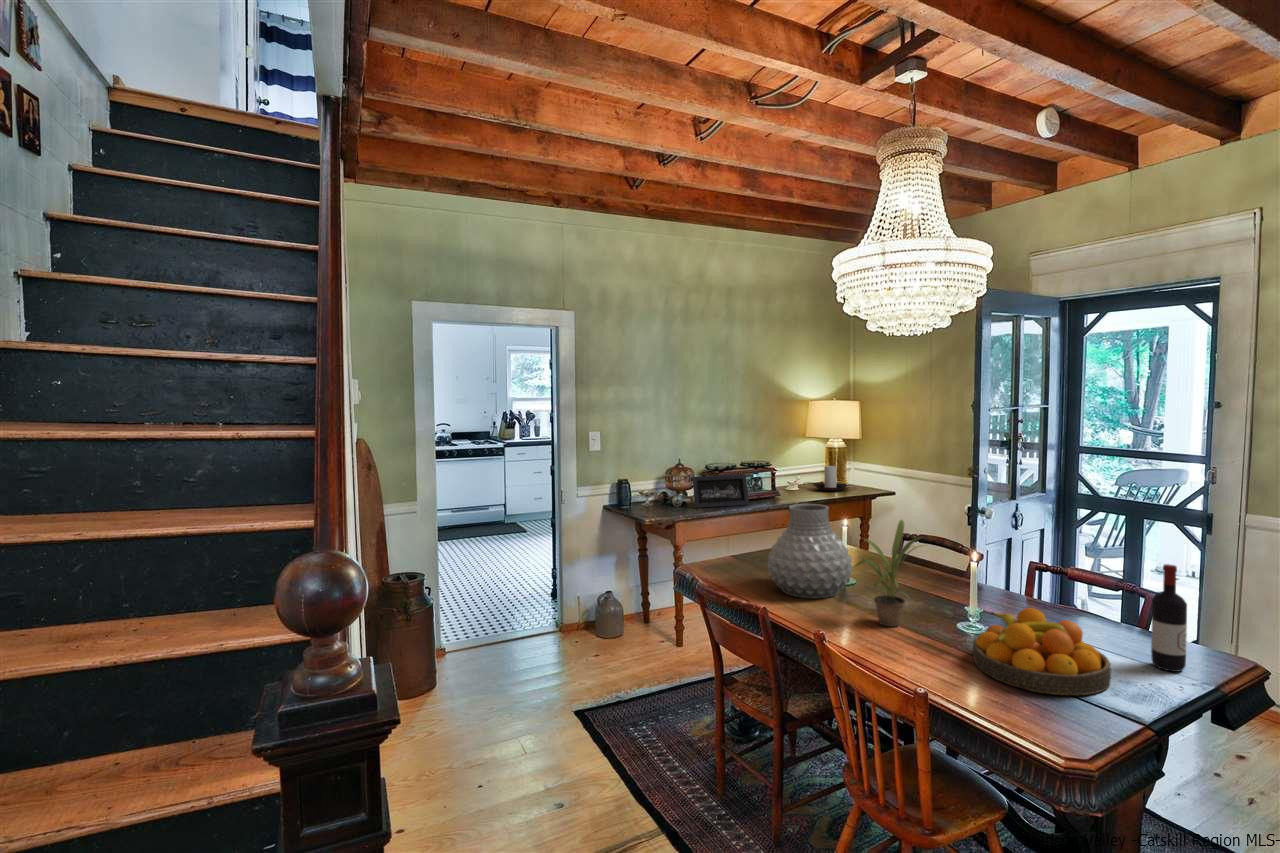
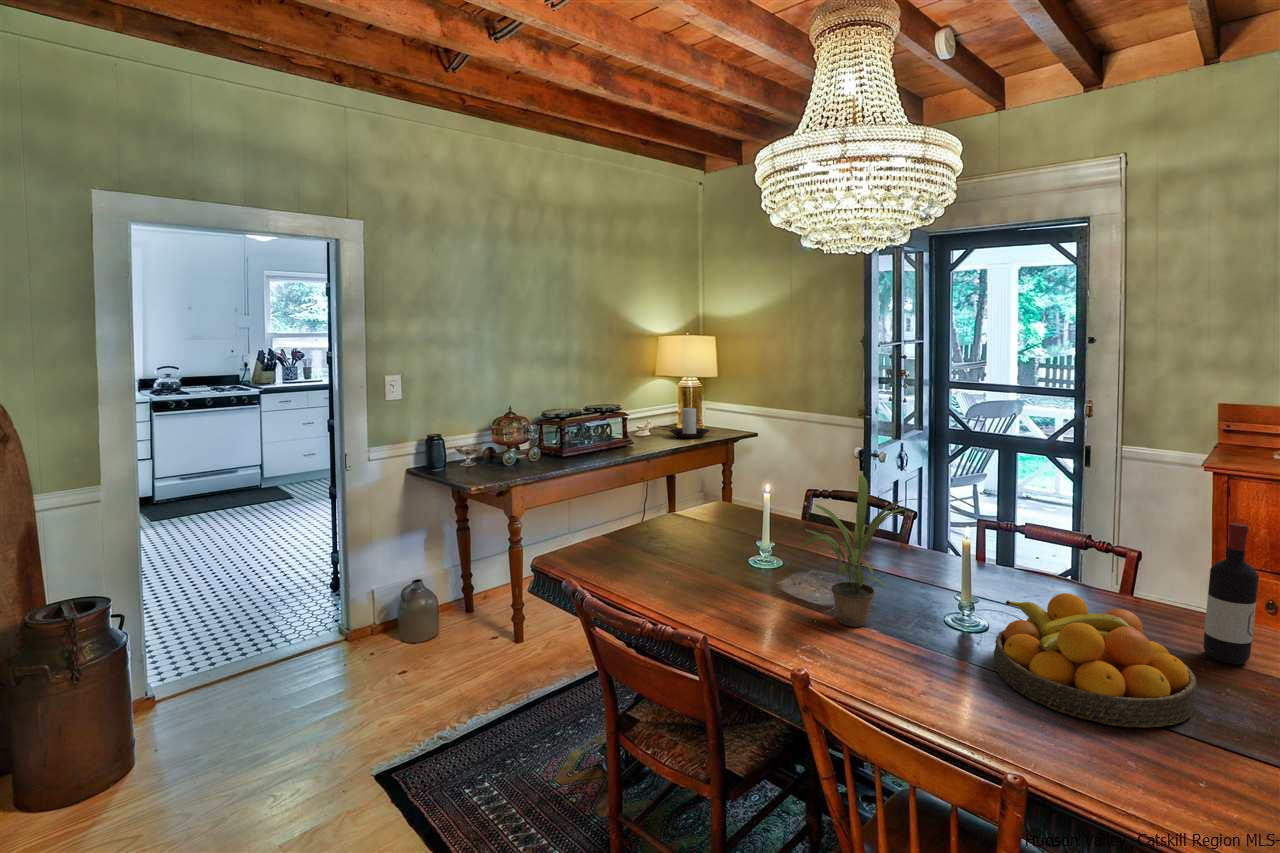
picture frame: present [692,474,749,508] -> none [528,420,600,465]
vase: present [768,504,853,599] -> none [663,457,779,589]

